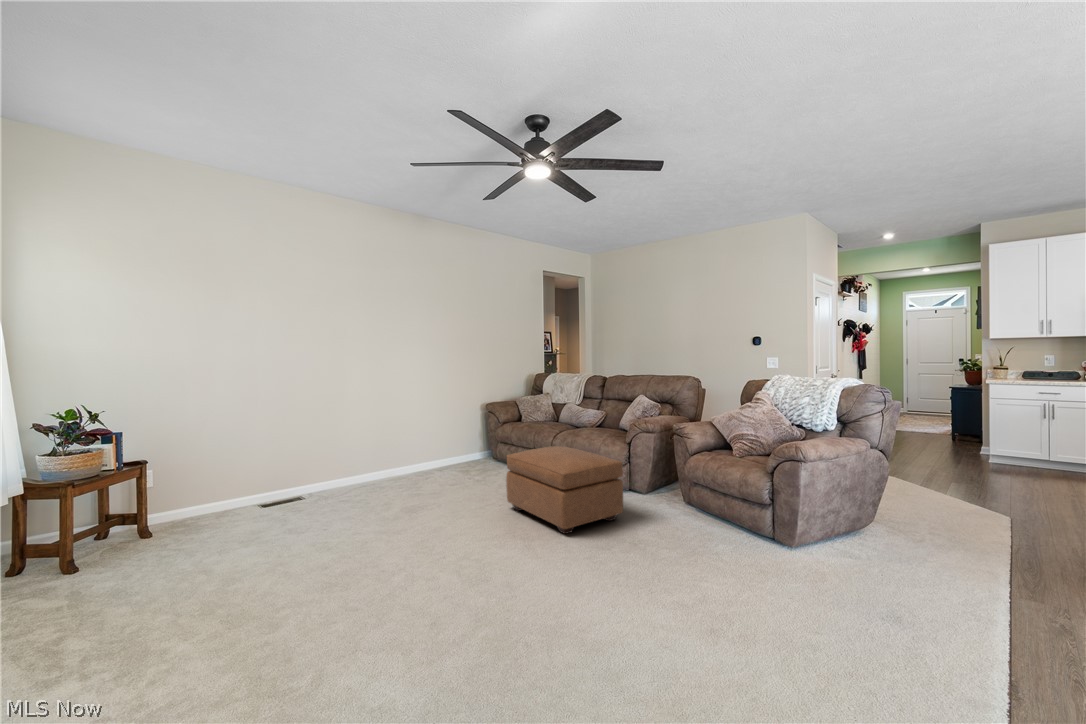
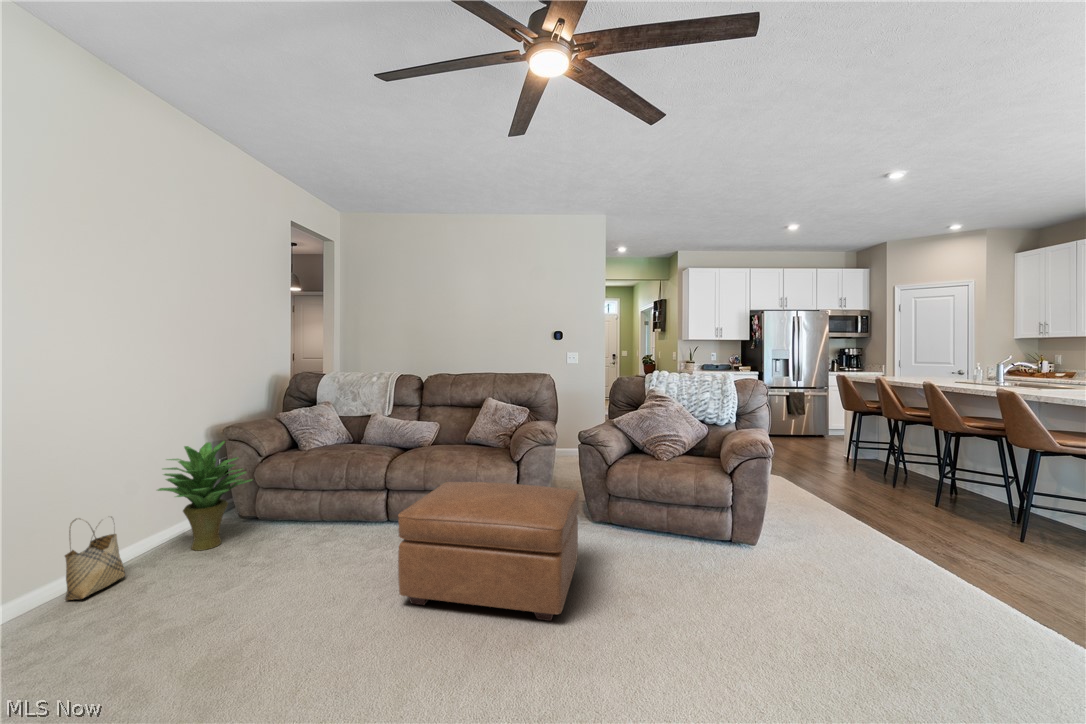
potted plant: none [446,411,490,469] -> present [158,441,252,550]
woven basket: none [407,439,430,475] -> present [65,517,125,600]

